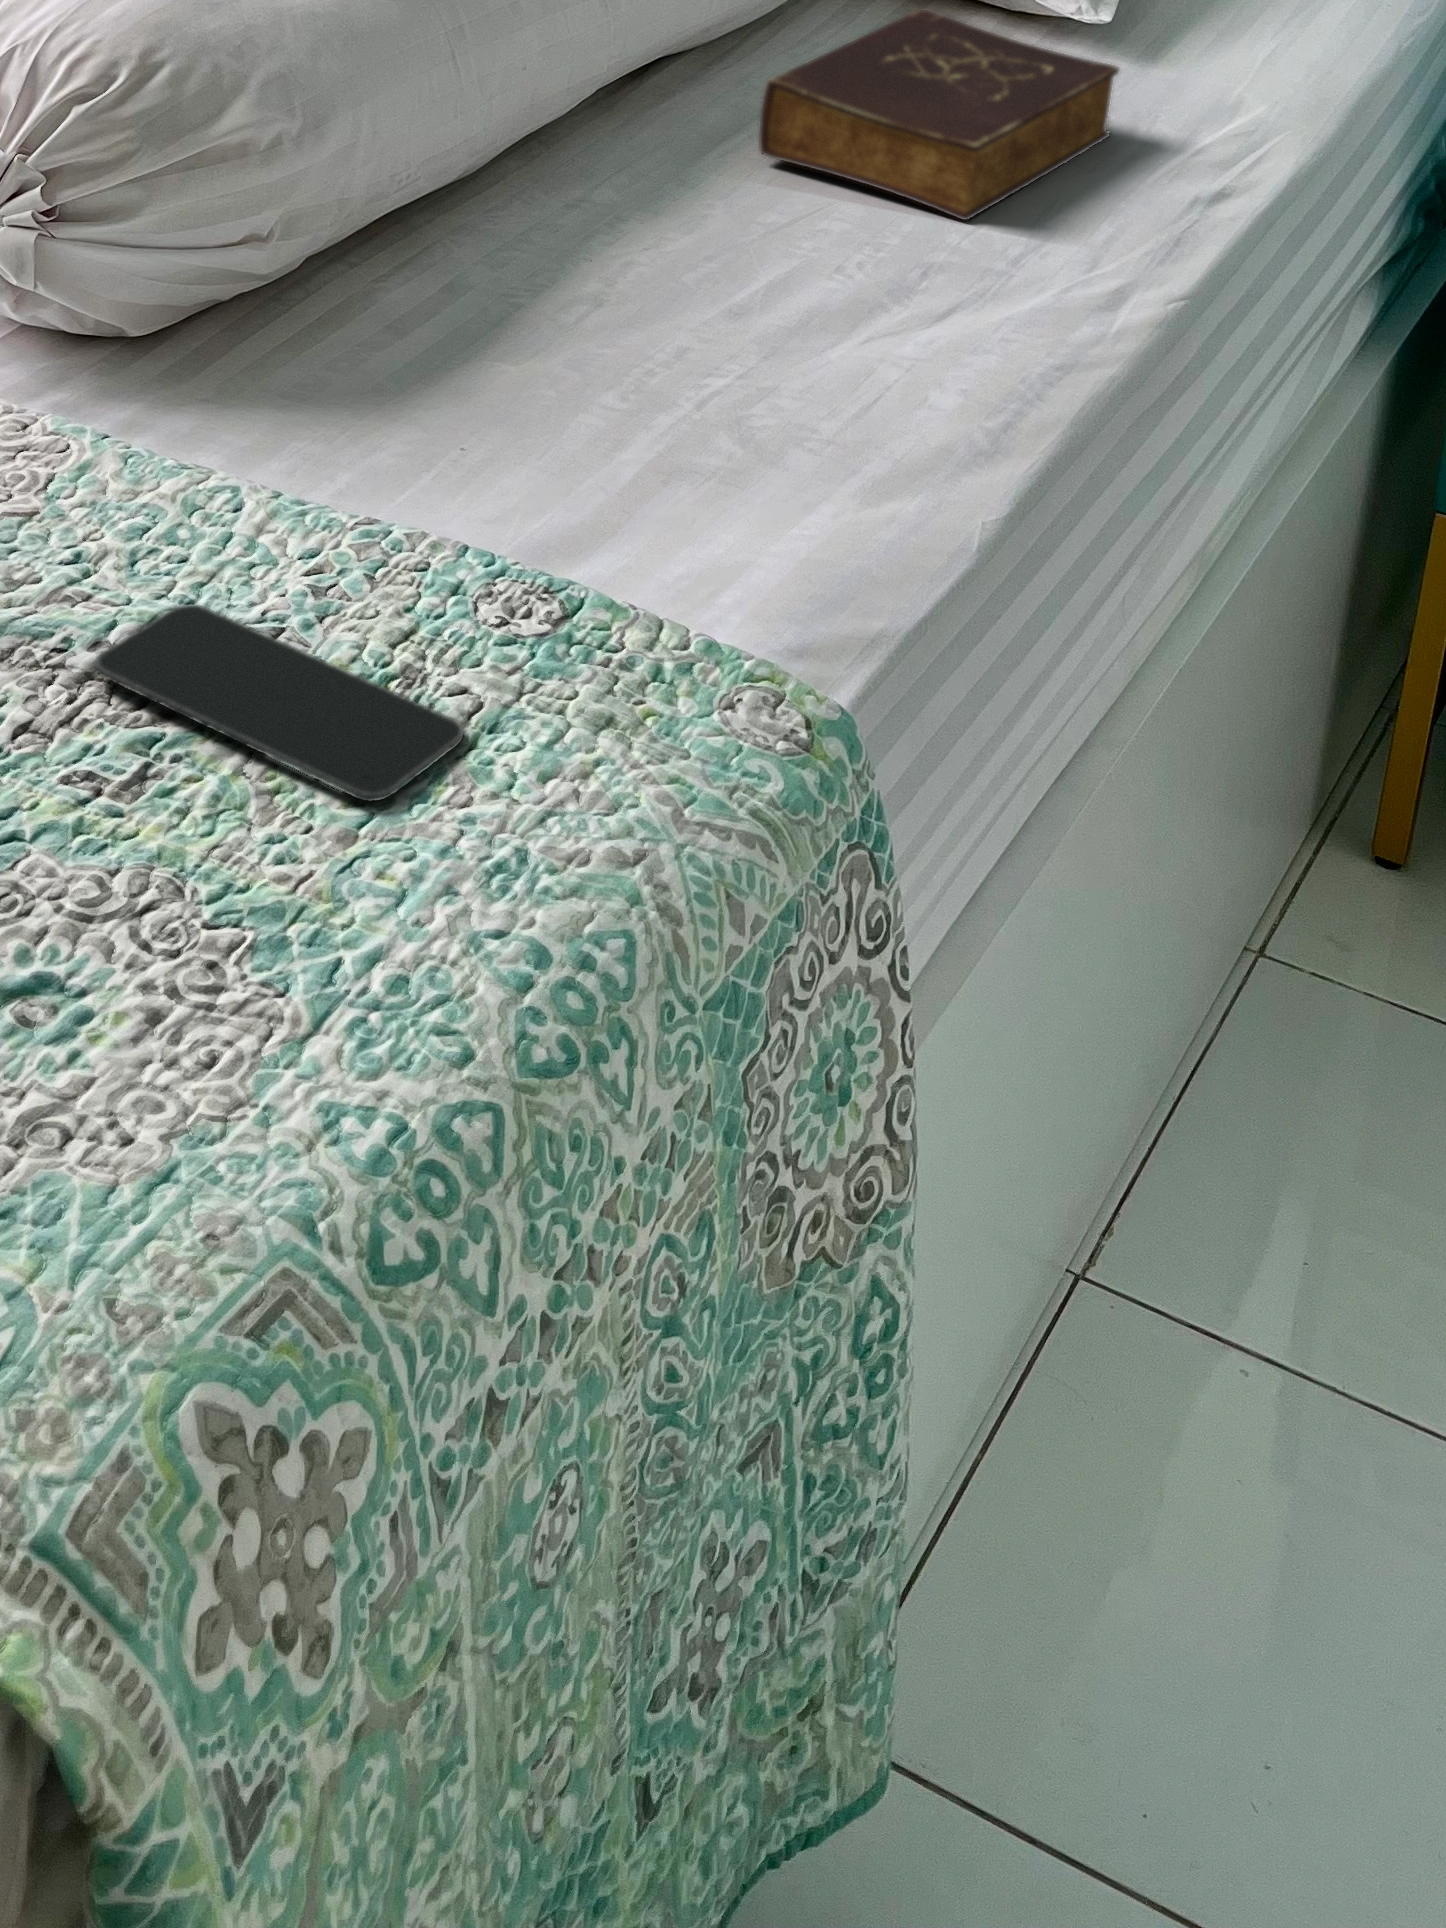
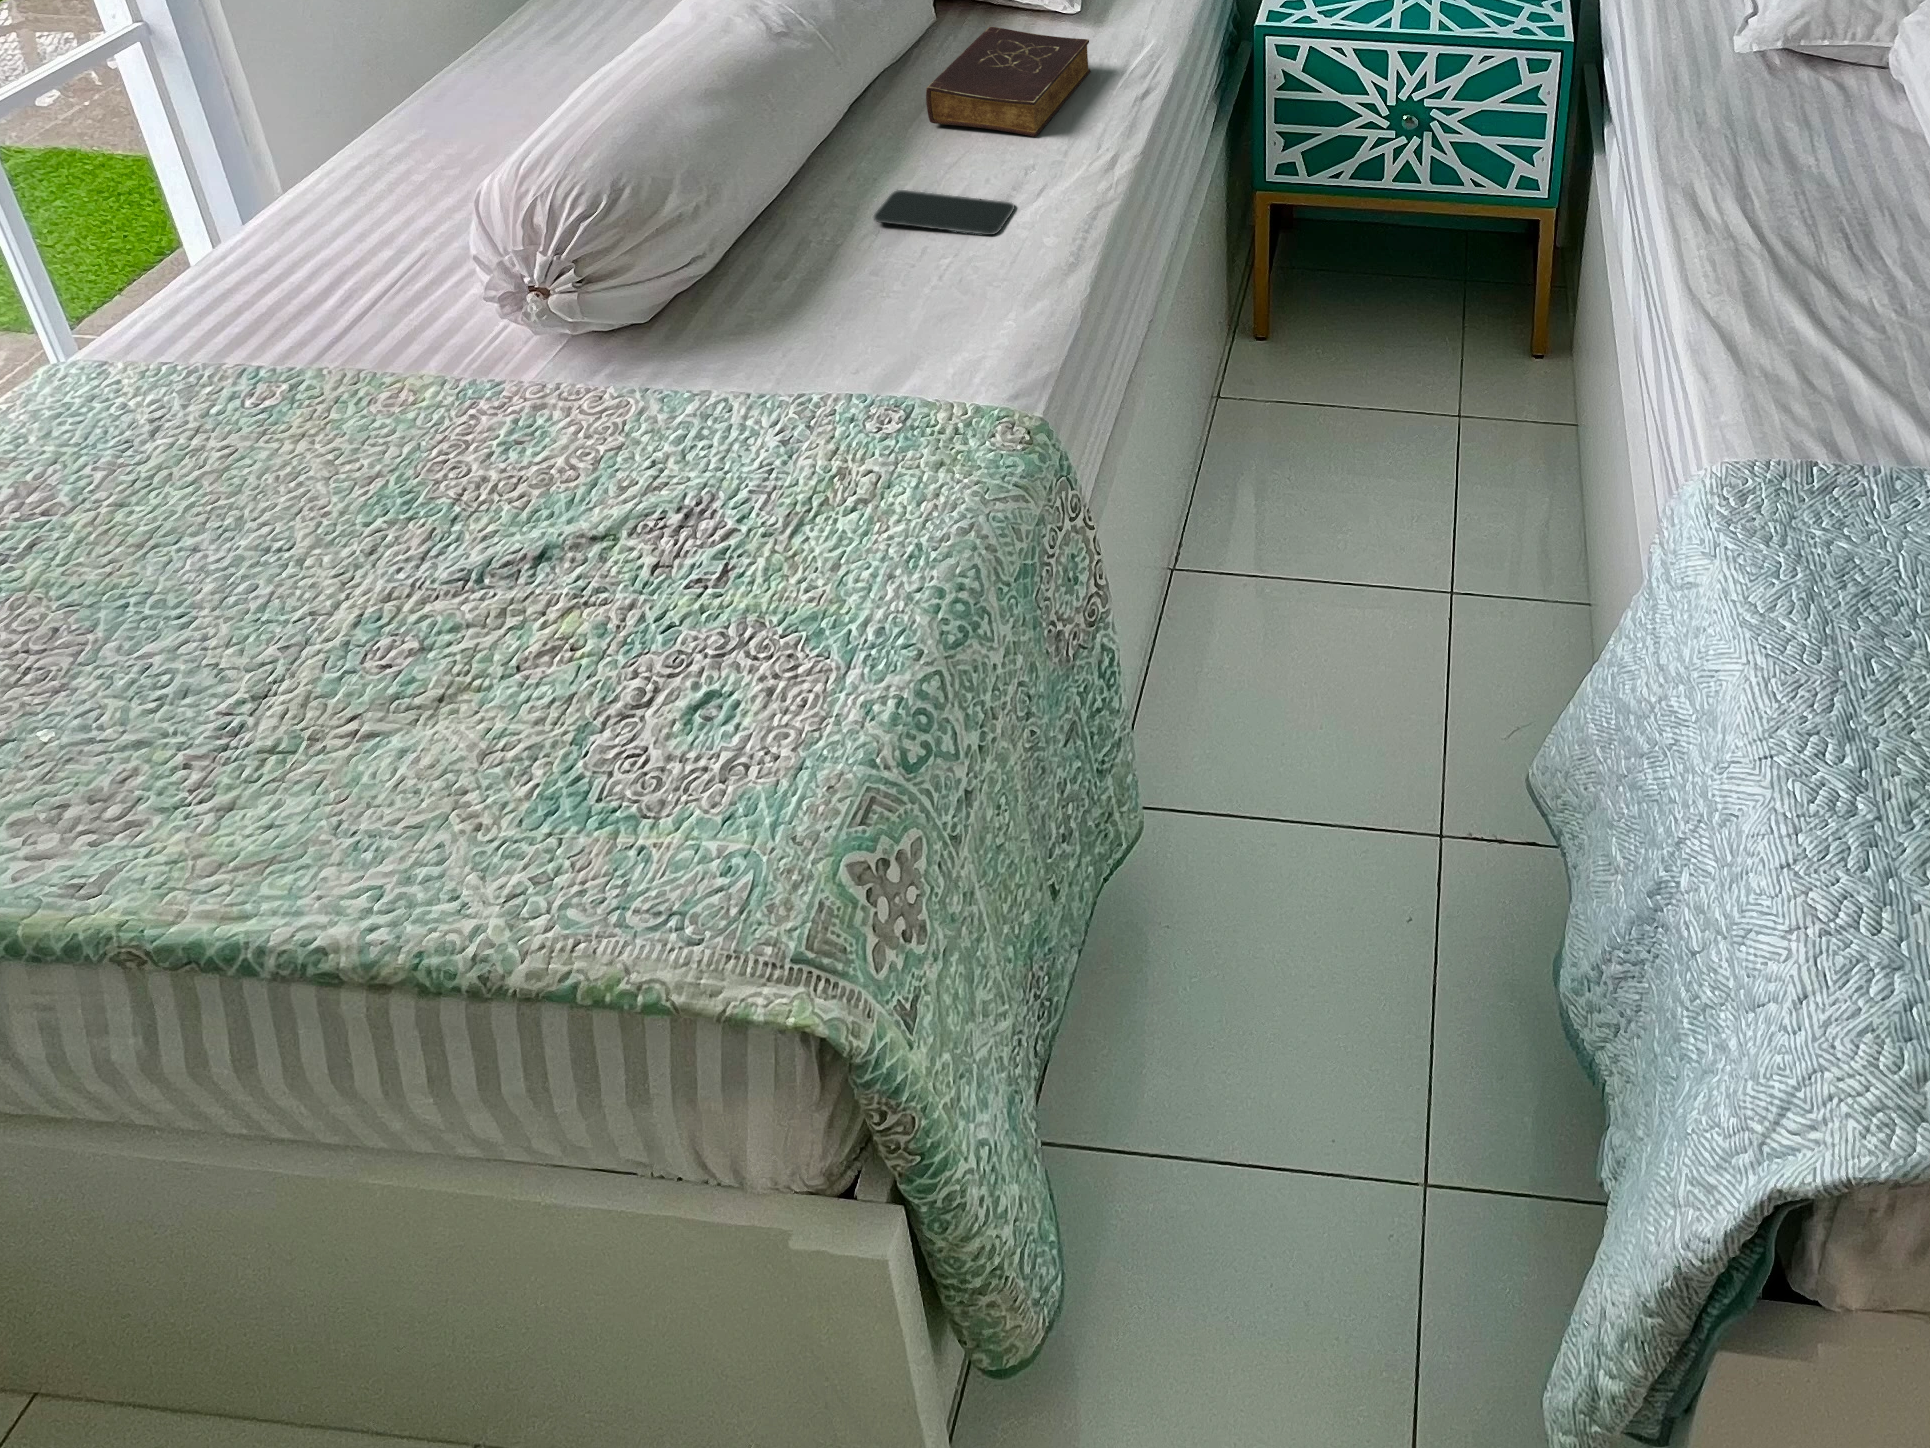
smartphone: present [95,604,464,801] -> present [874,190,1015,235]

